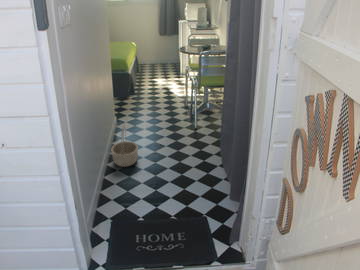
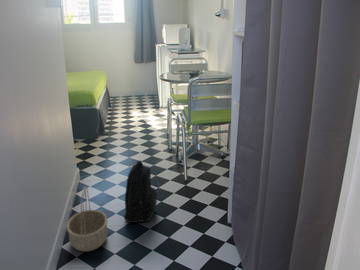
backpack: none [149,109,173,152] -> present [124,161,157,223]

